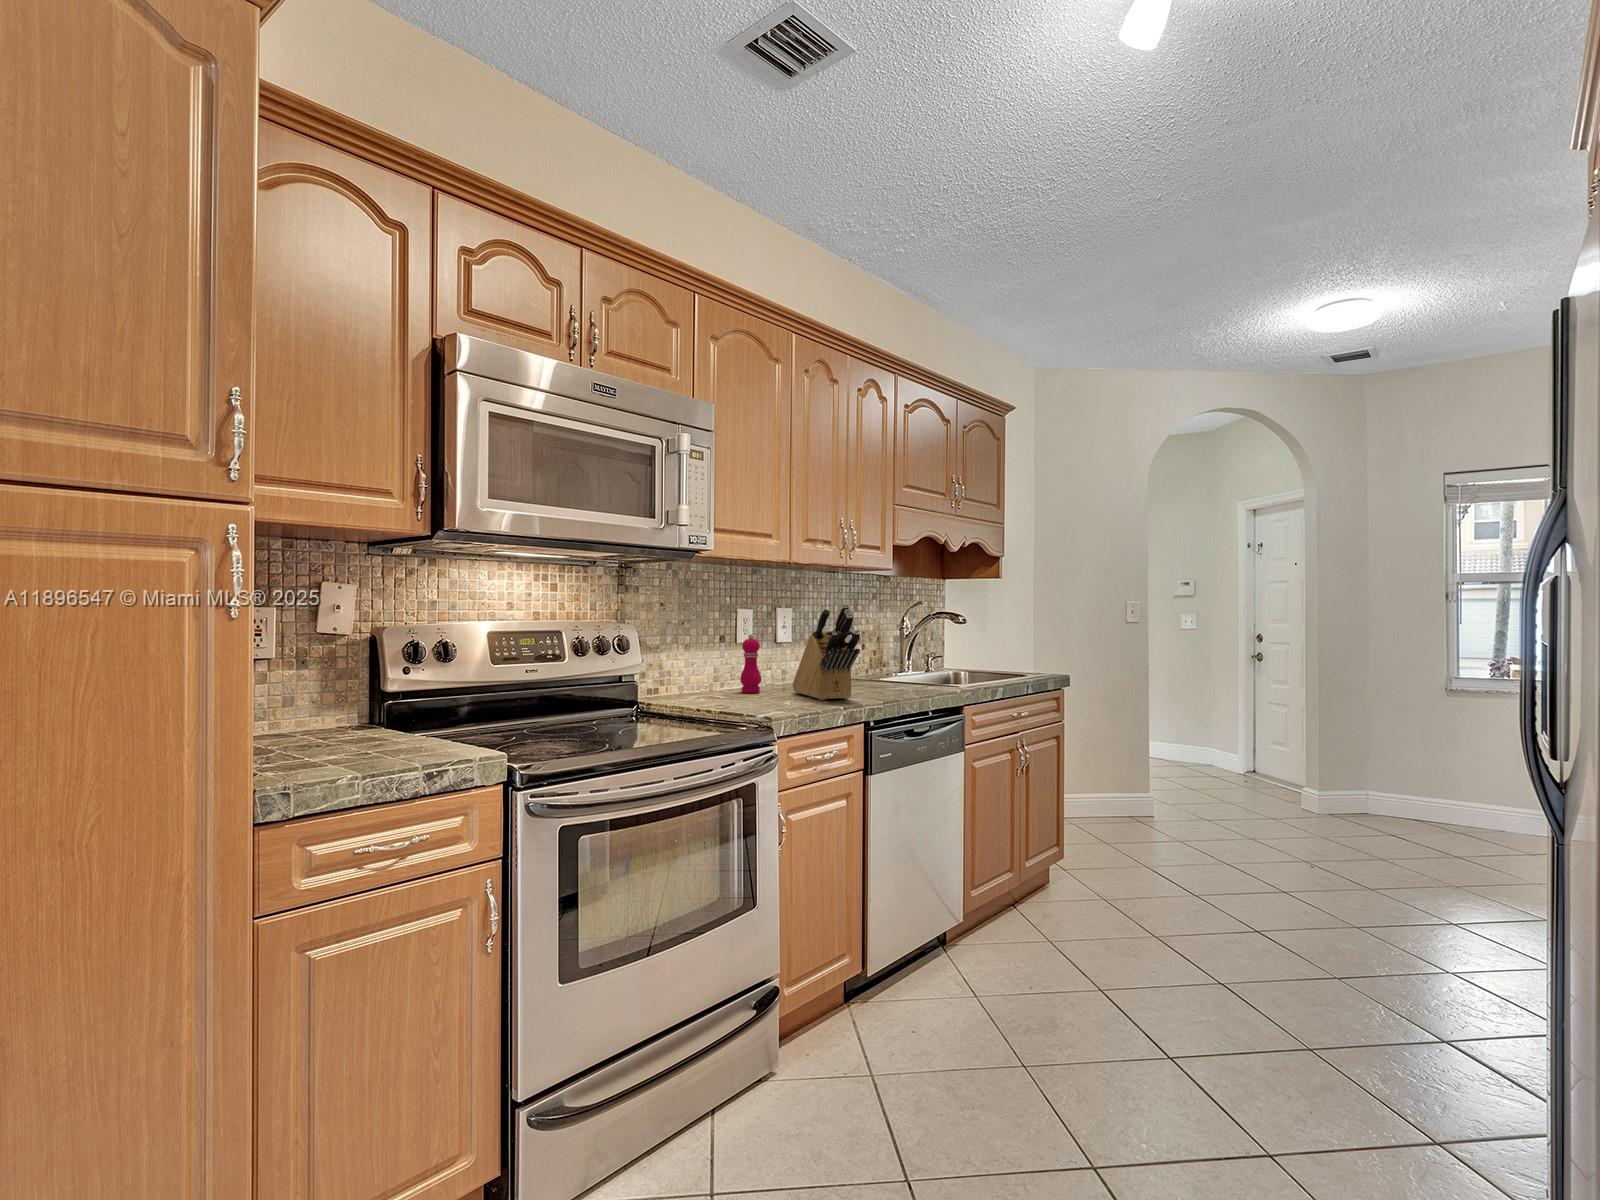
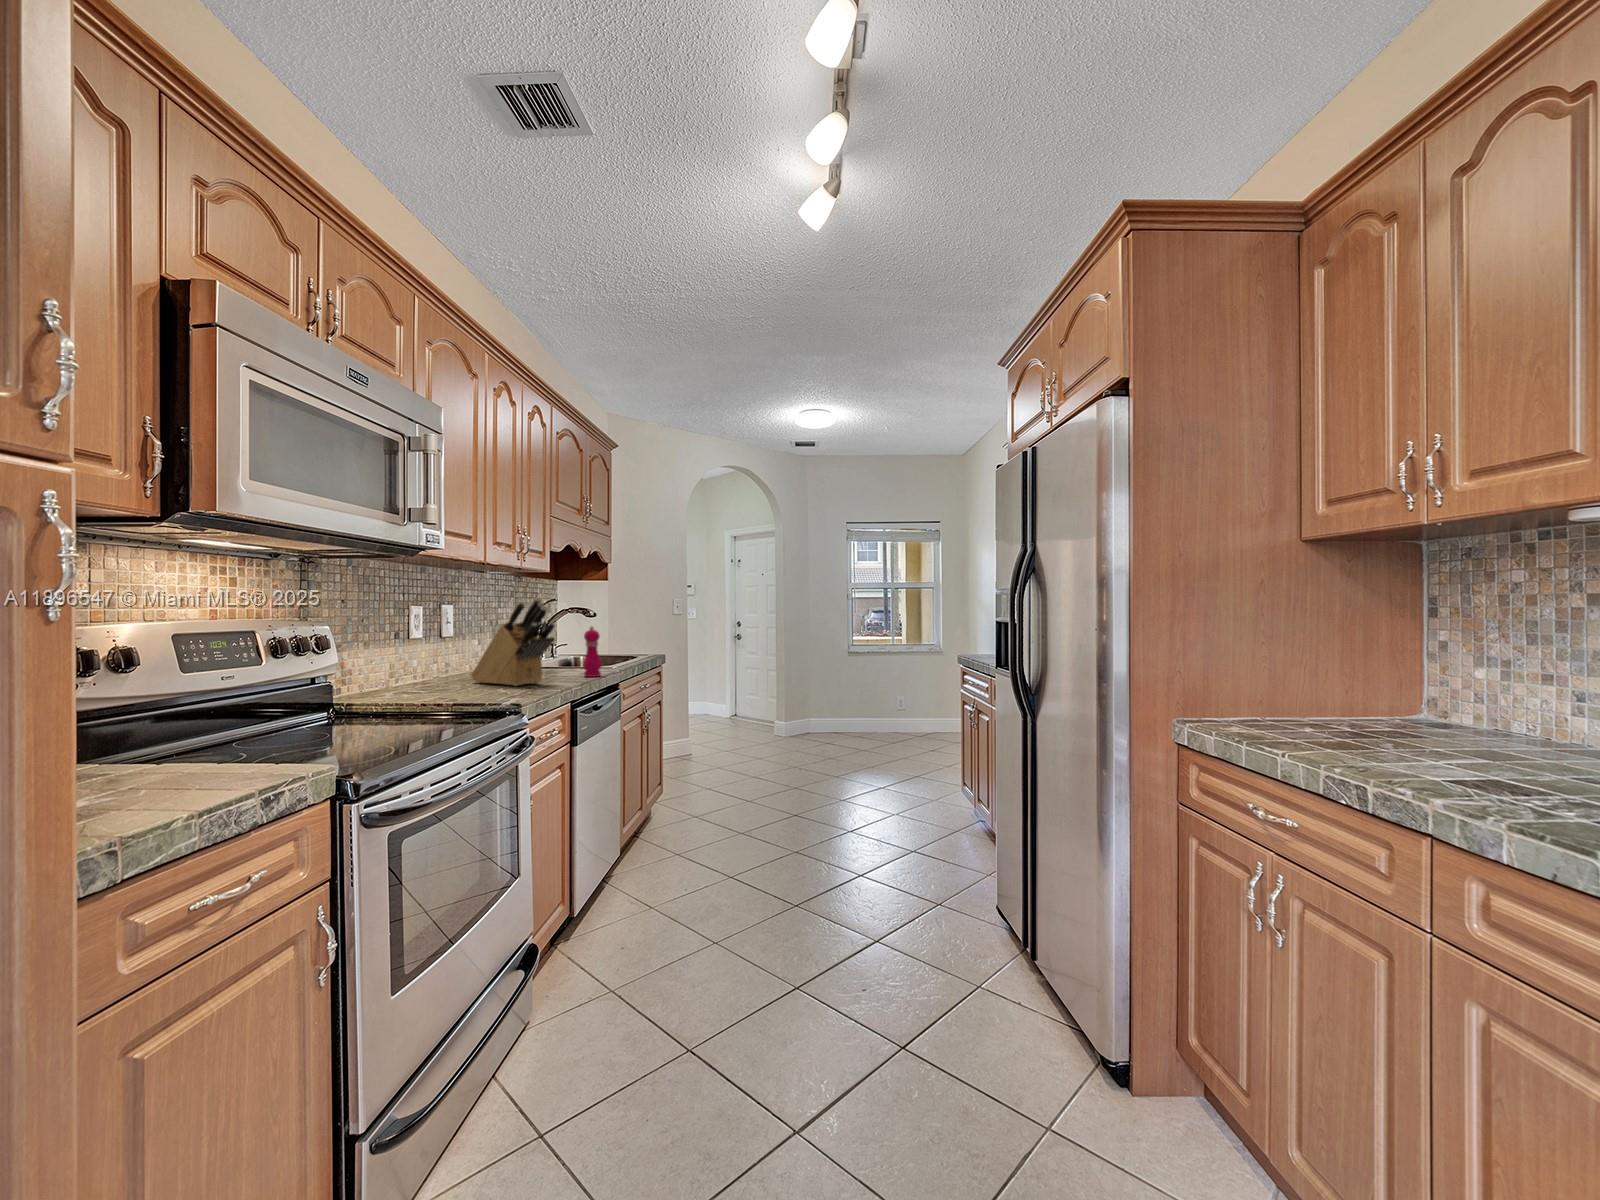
pepper mill: present [740,634,761,693] -> present [583,626,602,677]

